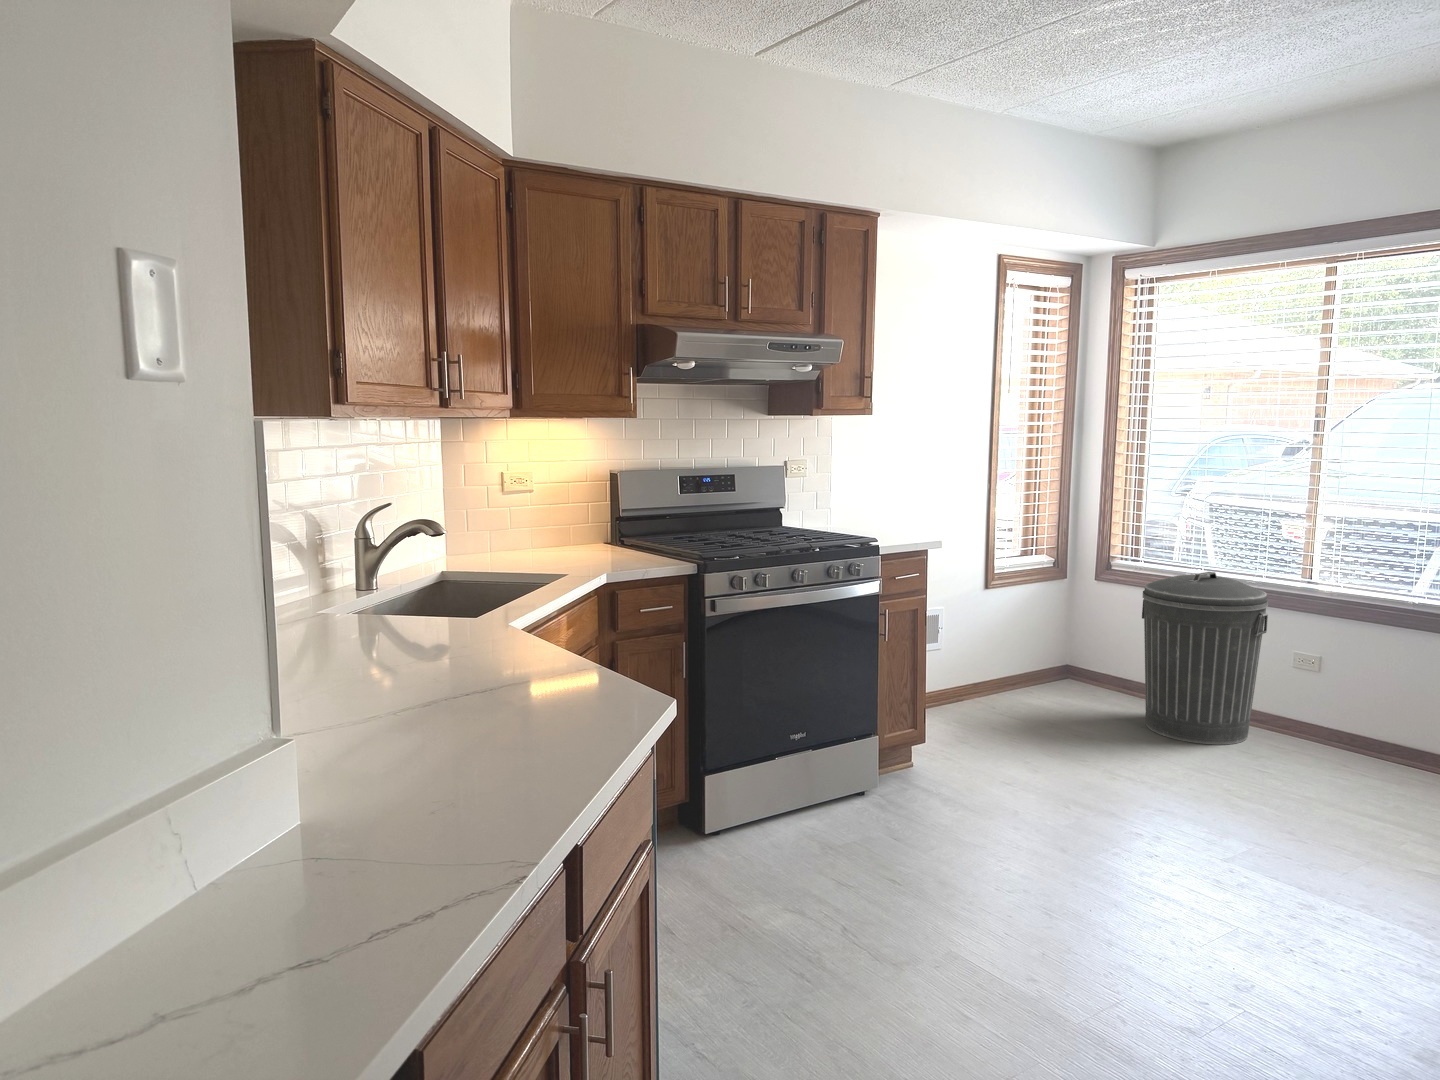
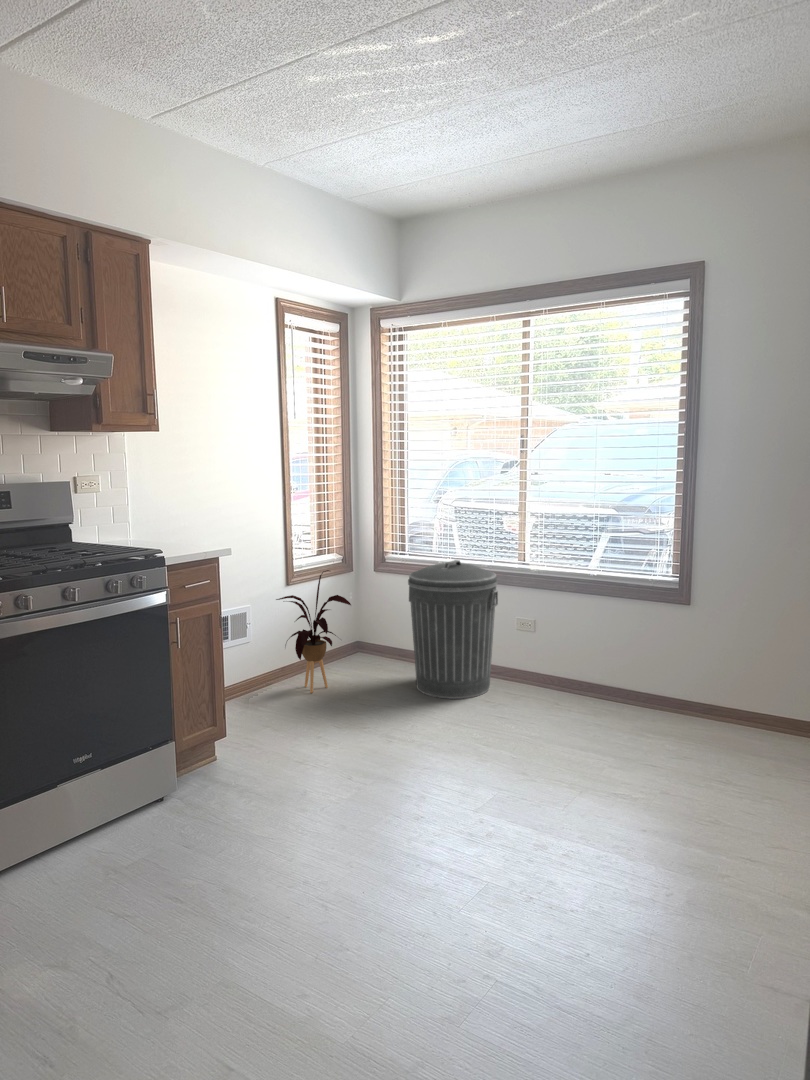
house plant: none [975,573,1068,714] -> present [276,570,351,693]

